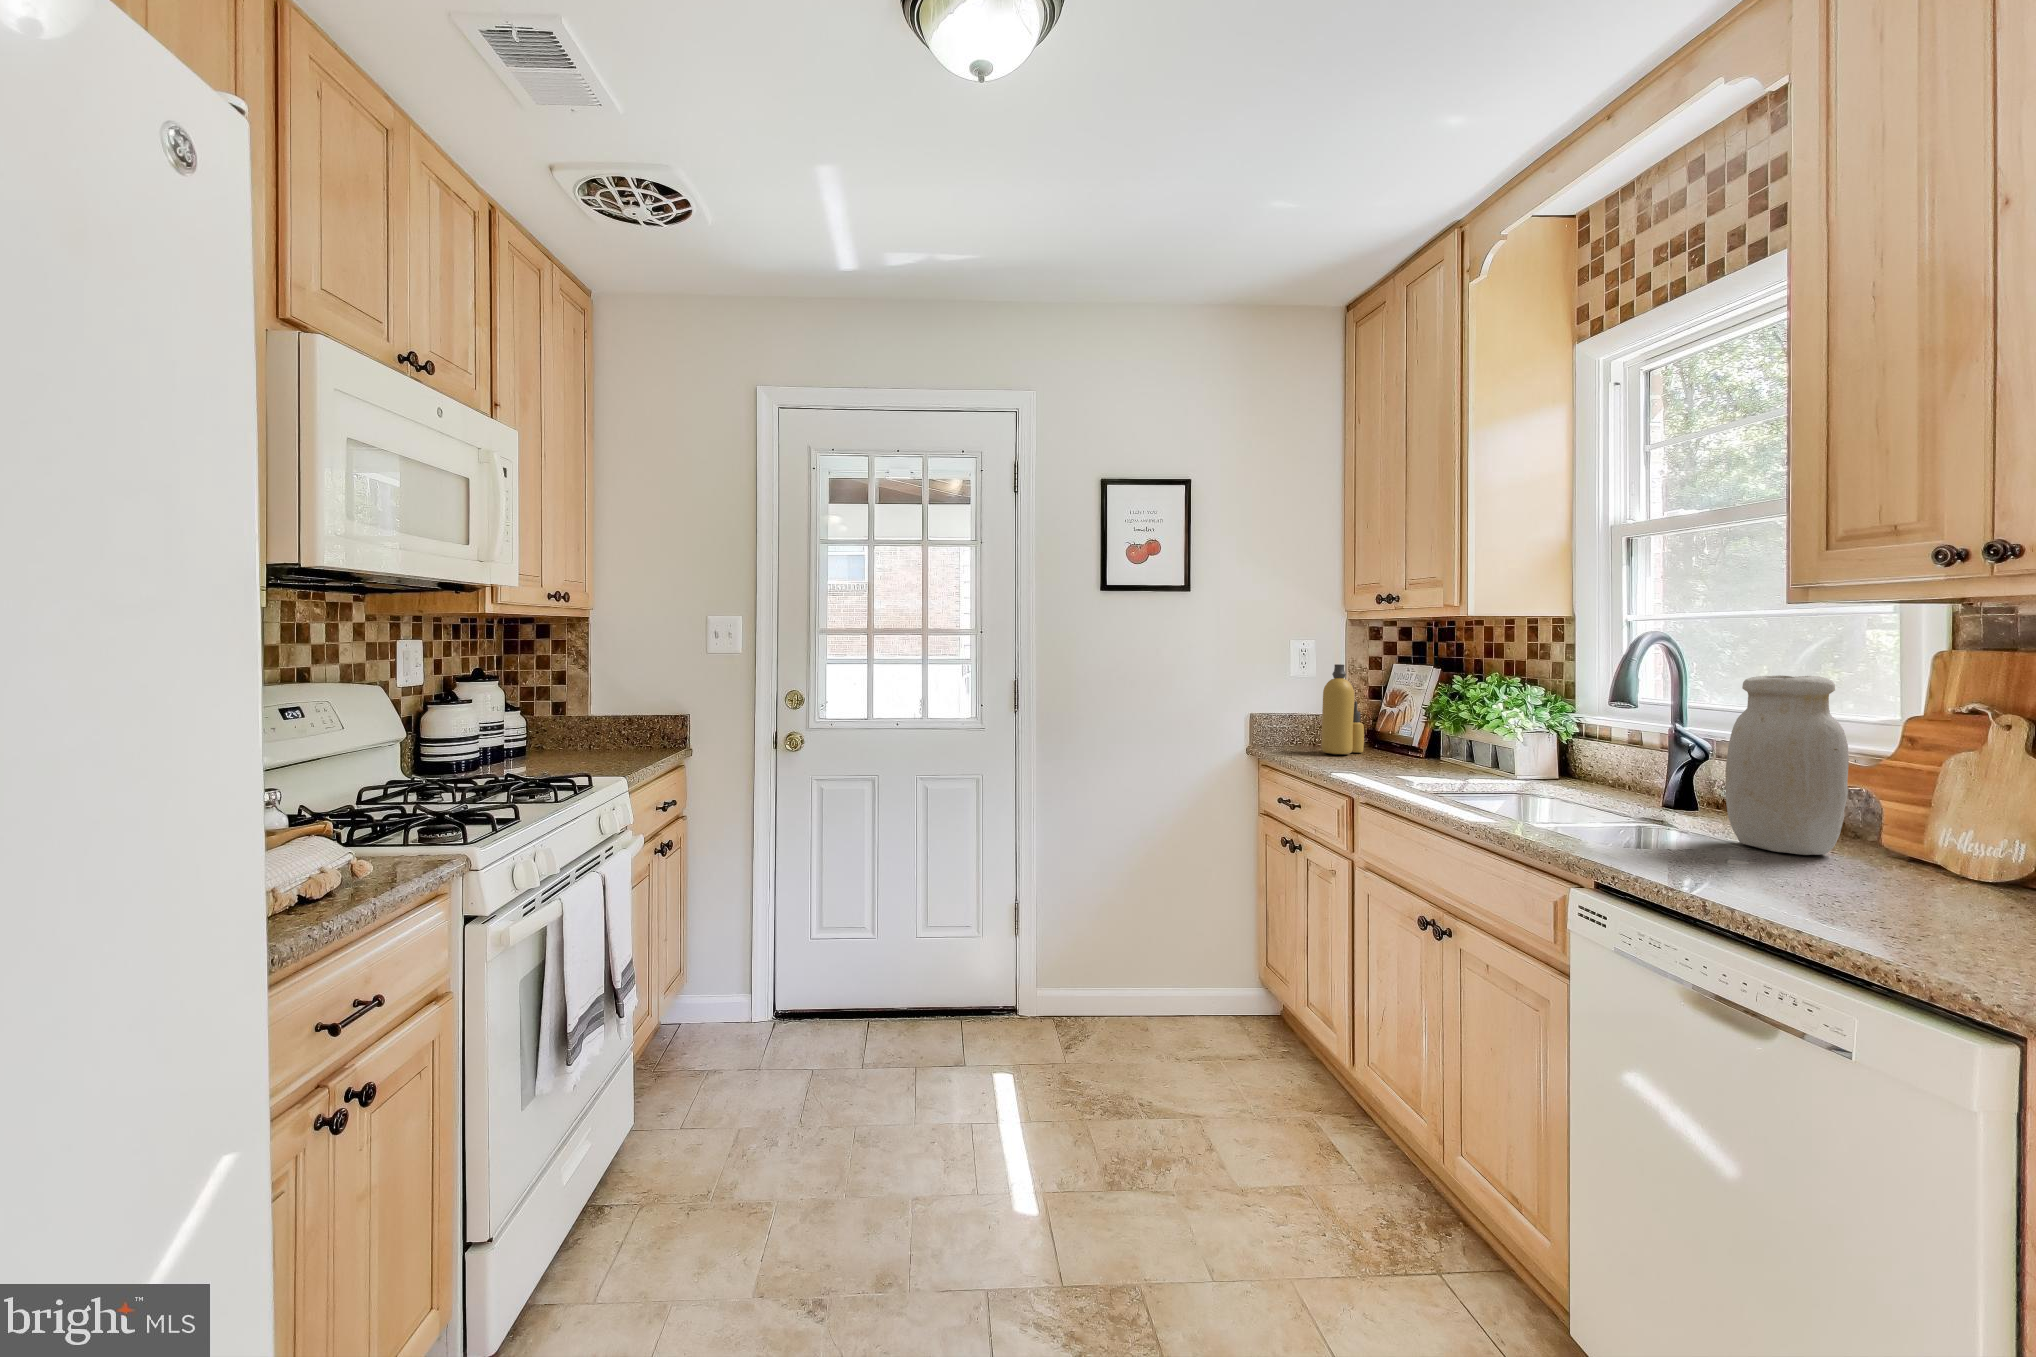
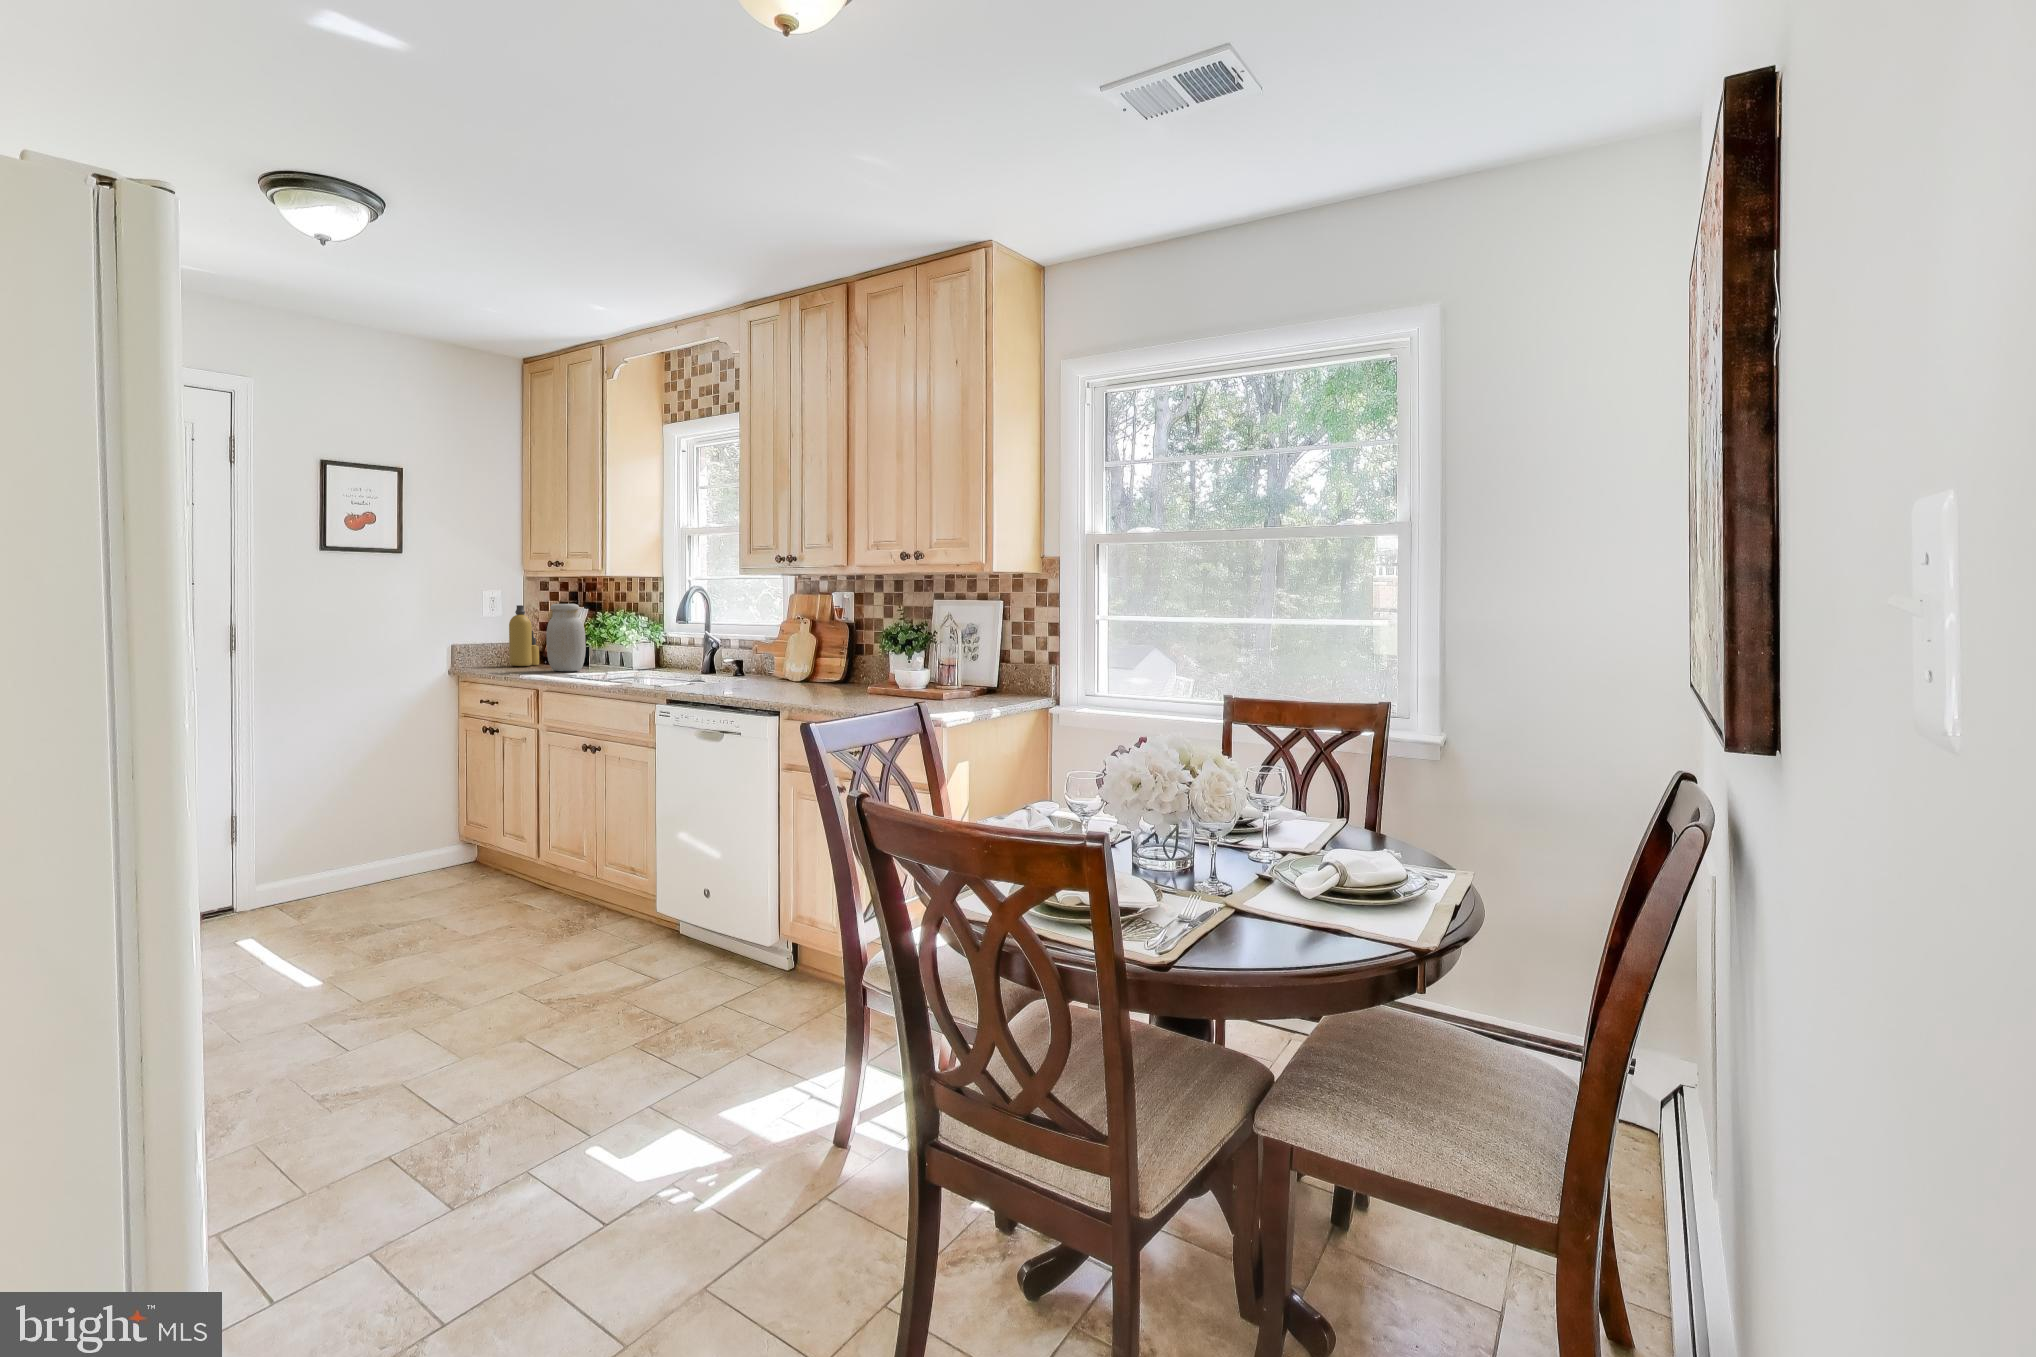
jar: present [1726,675,1849,855] -> present [546,604,586,671]

